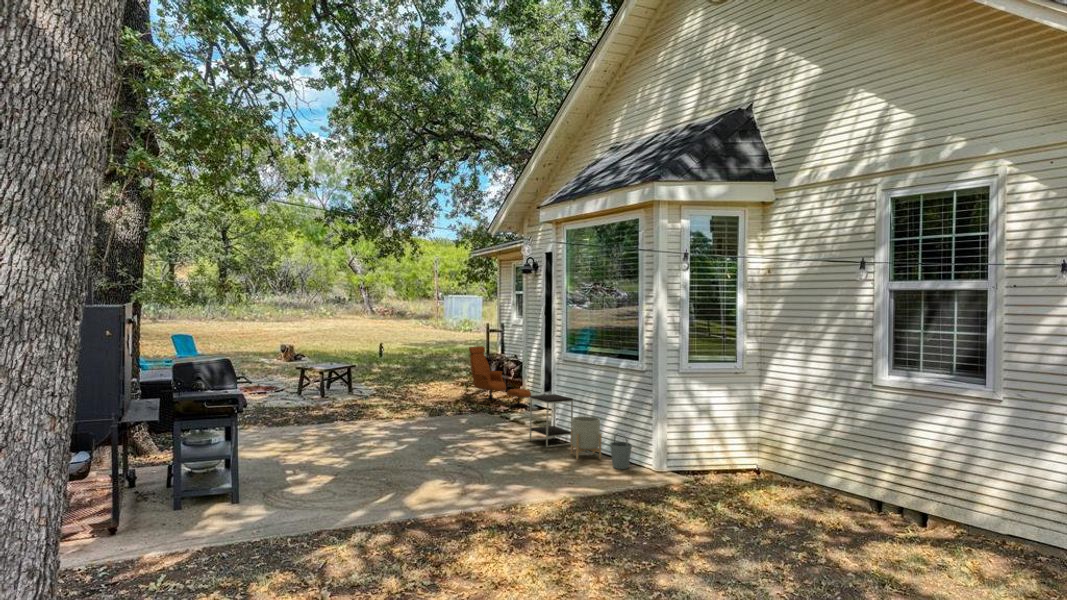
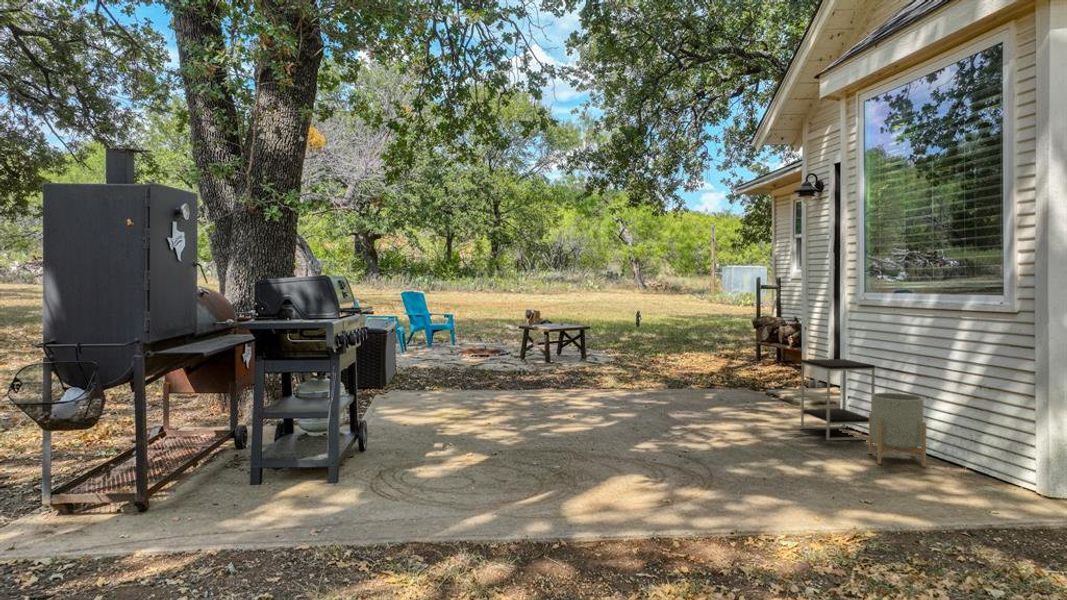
lounge chair: present [469,346,531,406] -> none [724,300,816,386]
bucket: present [610,433,632,469] -> none [942,422,989,488]

